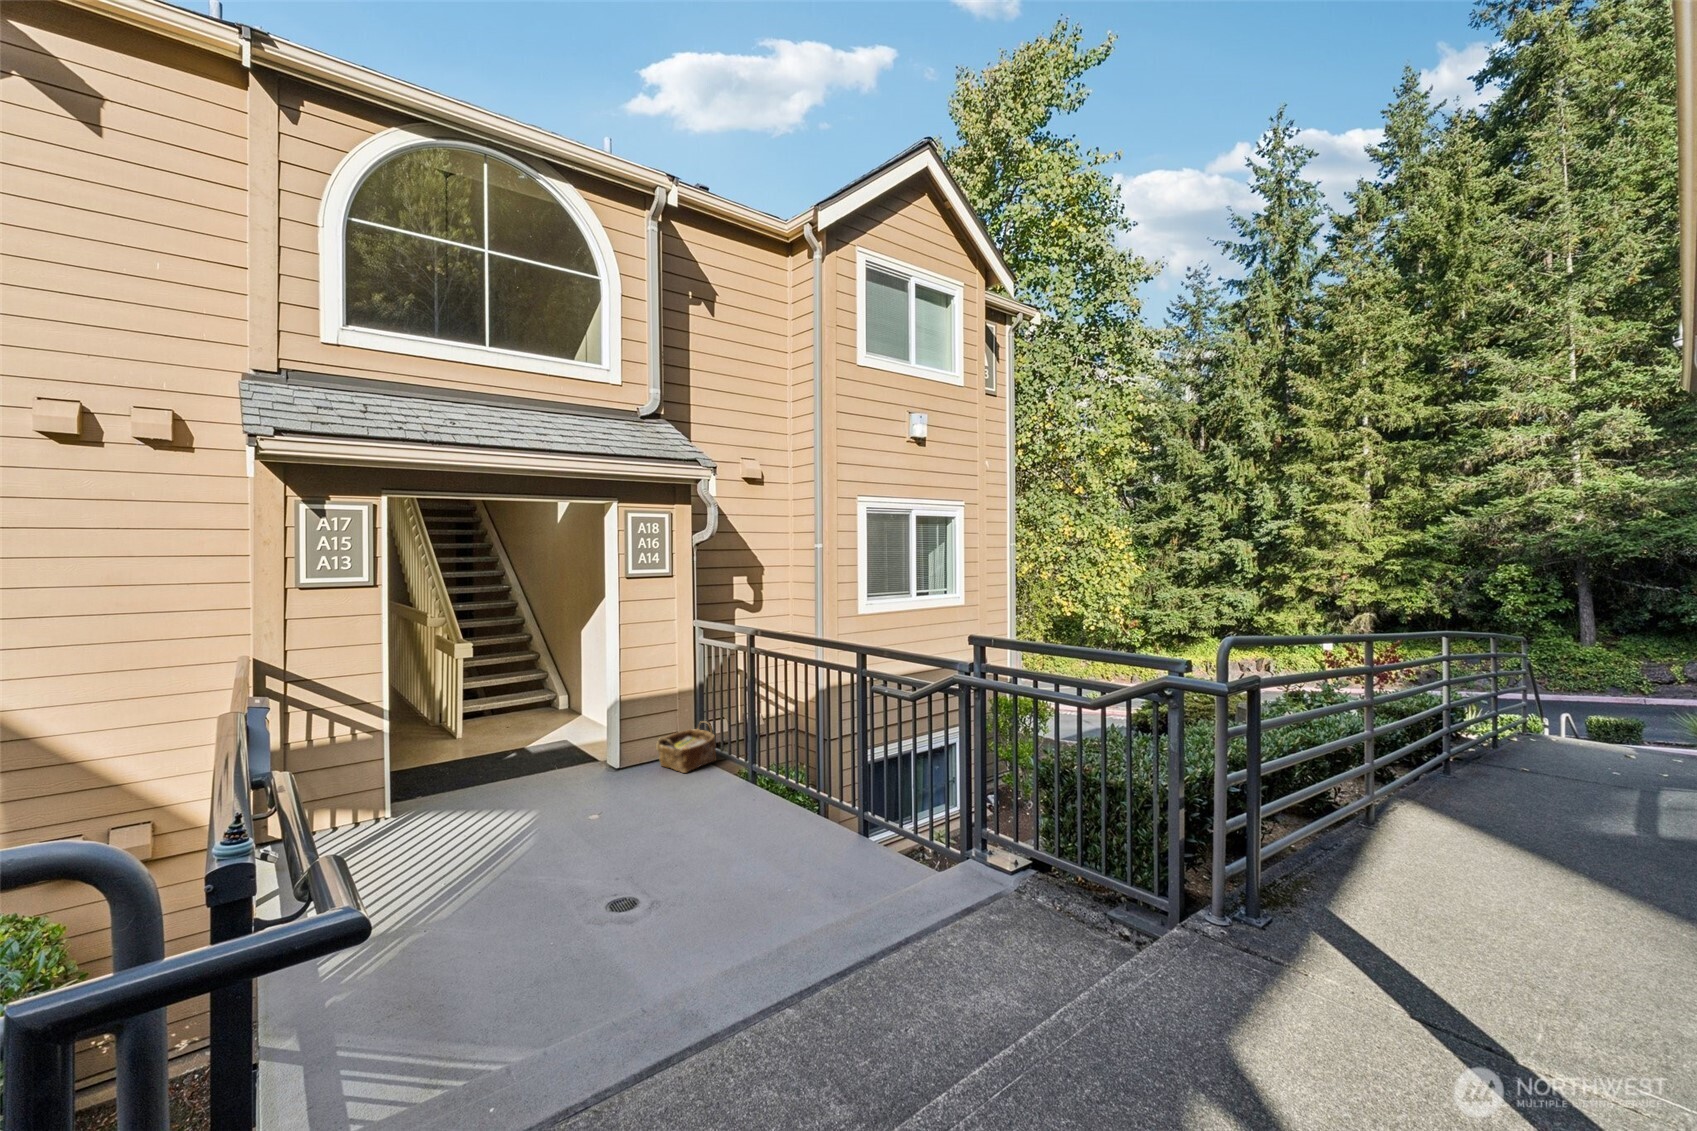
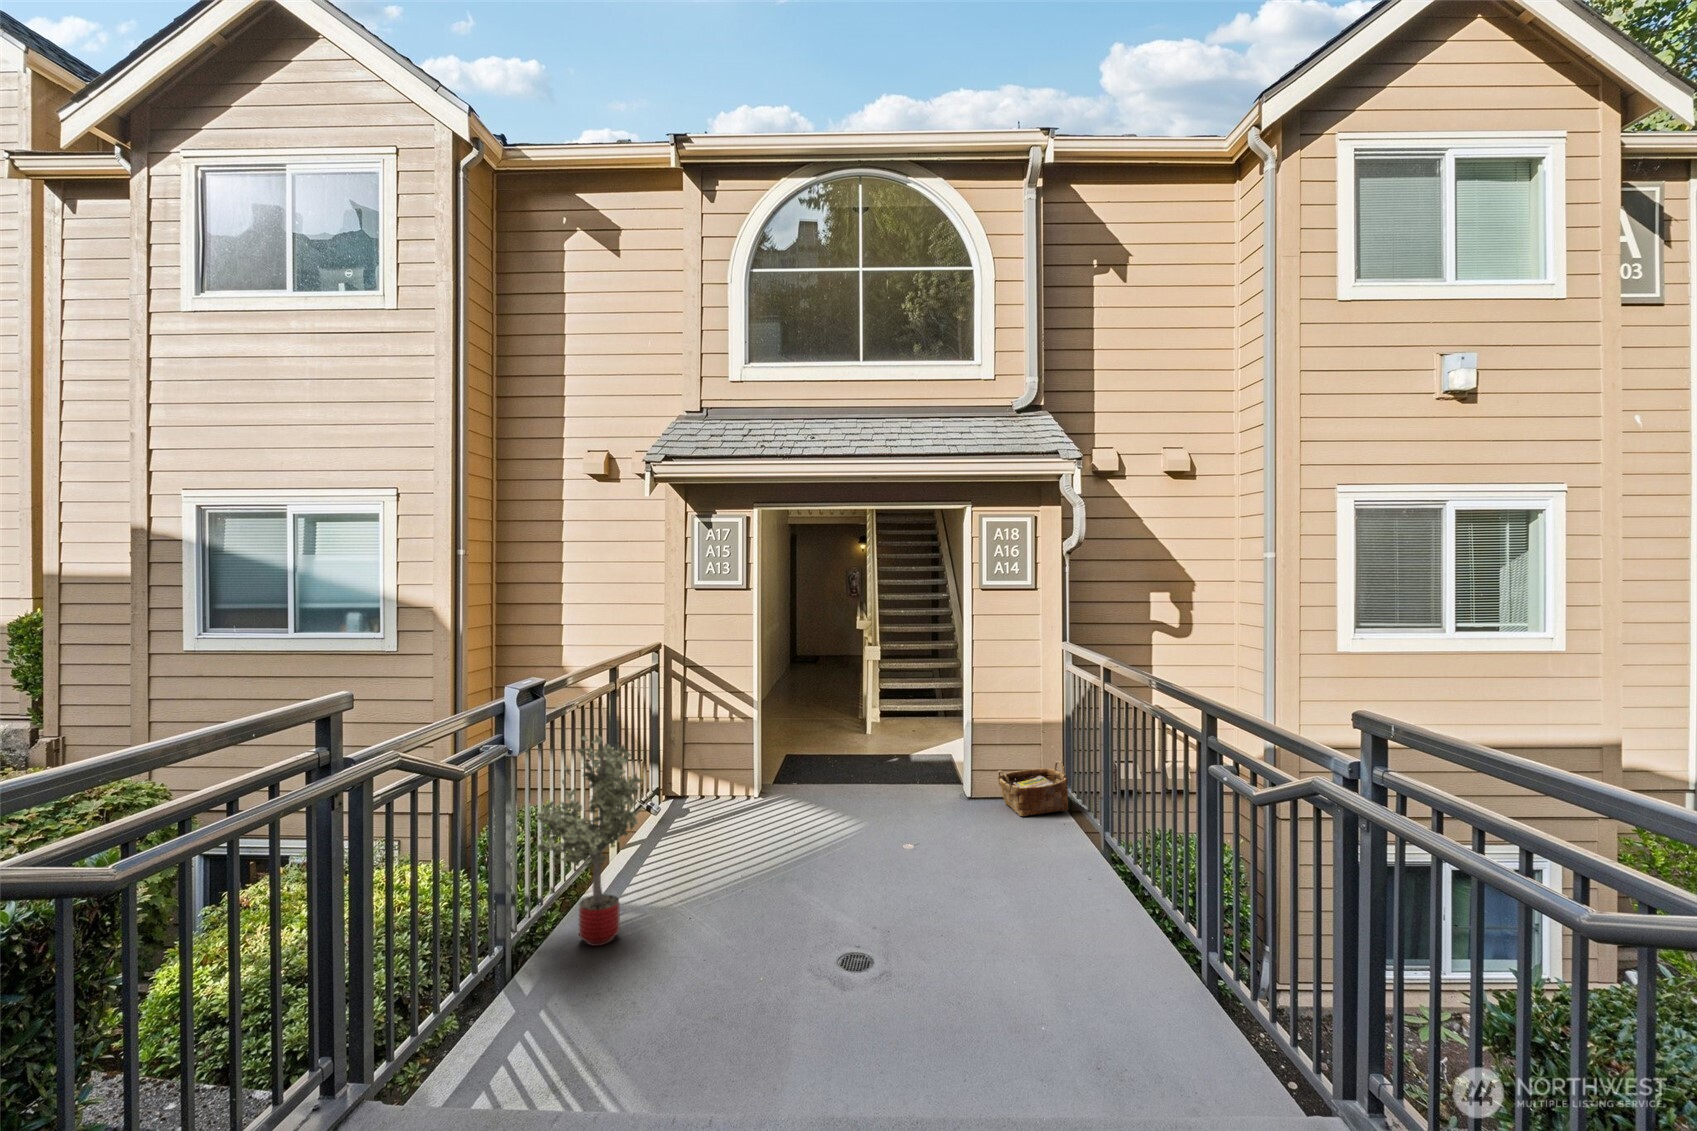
potted tree: none [292,770,446,1014] -> present [536,735,642,946]

